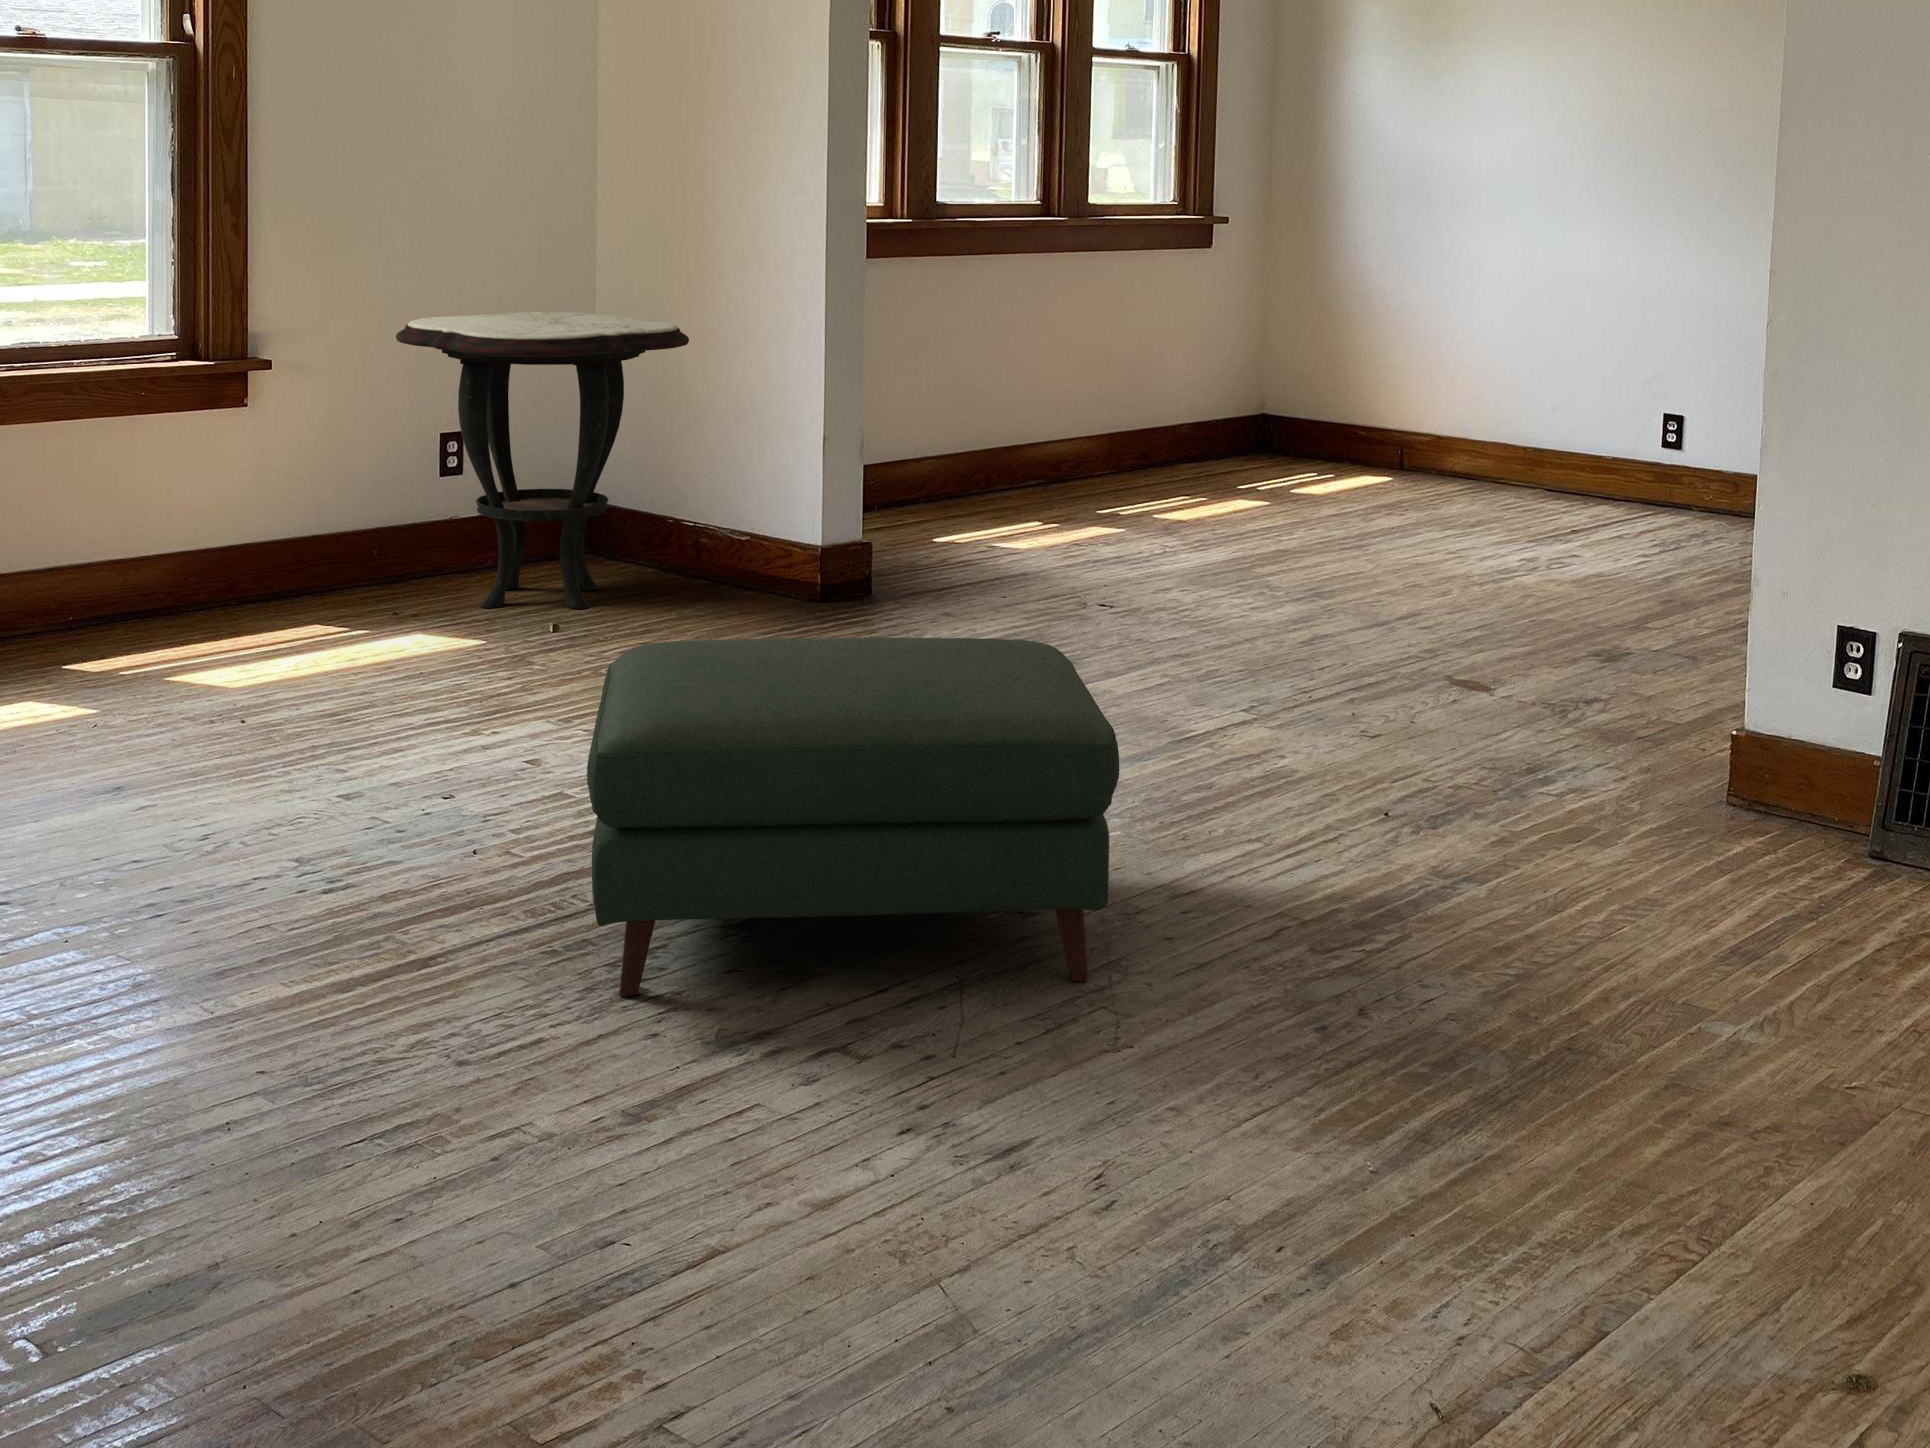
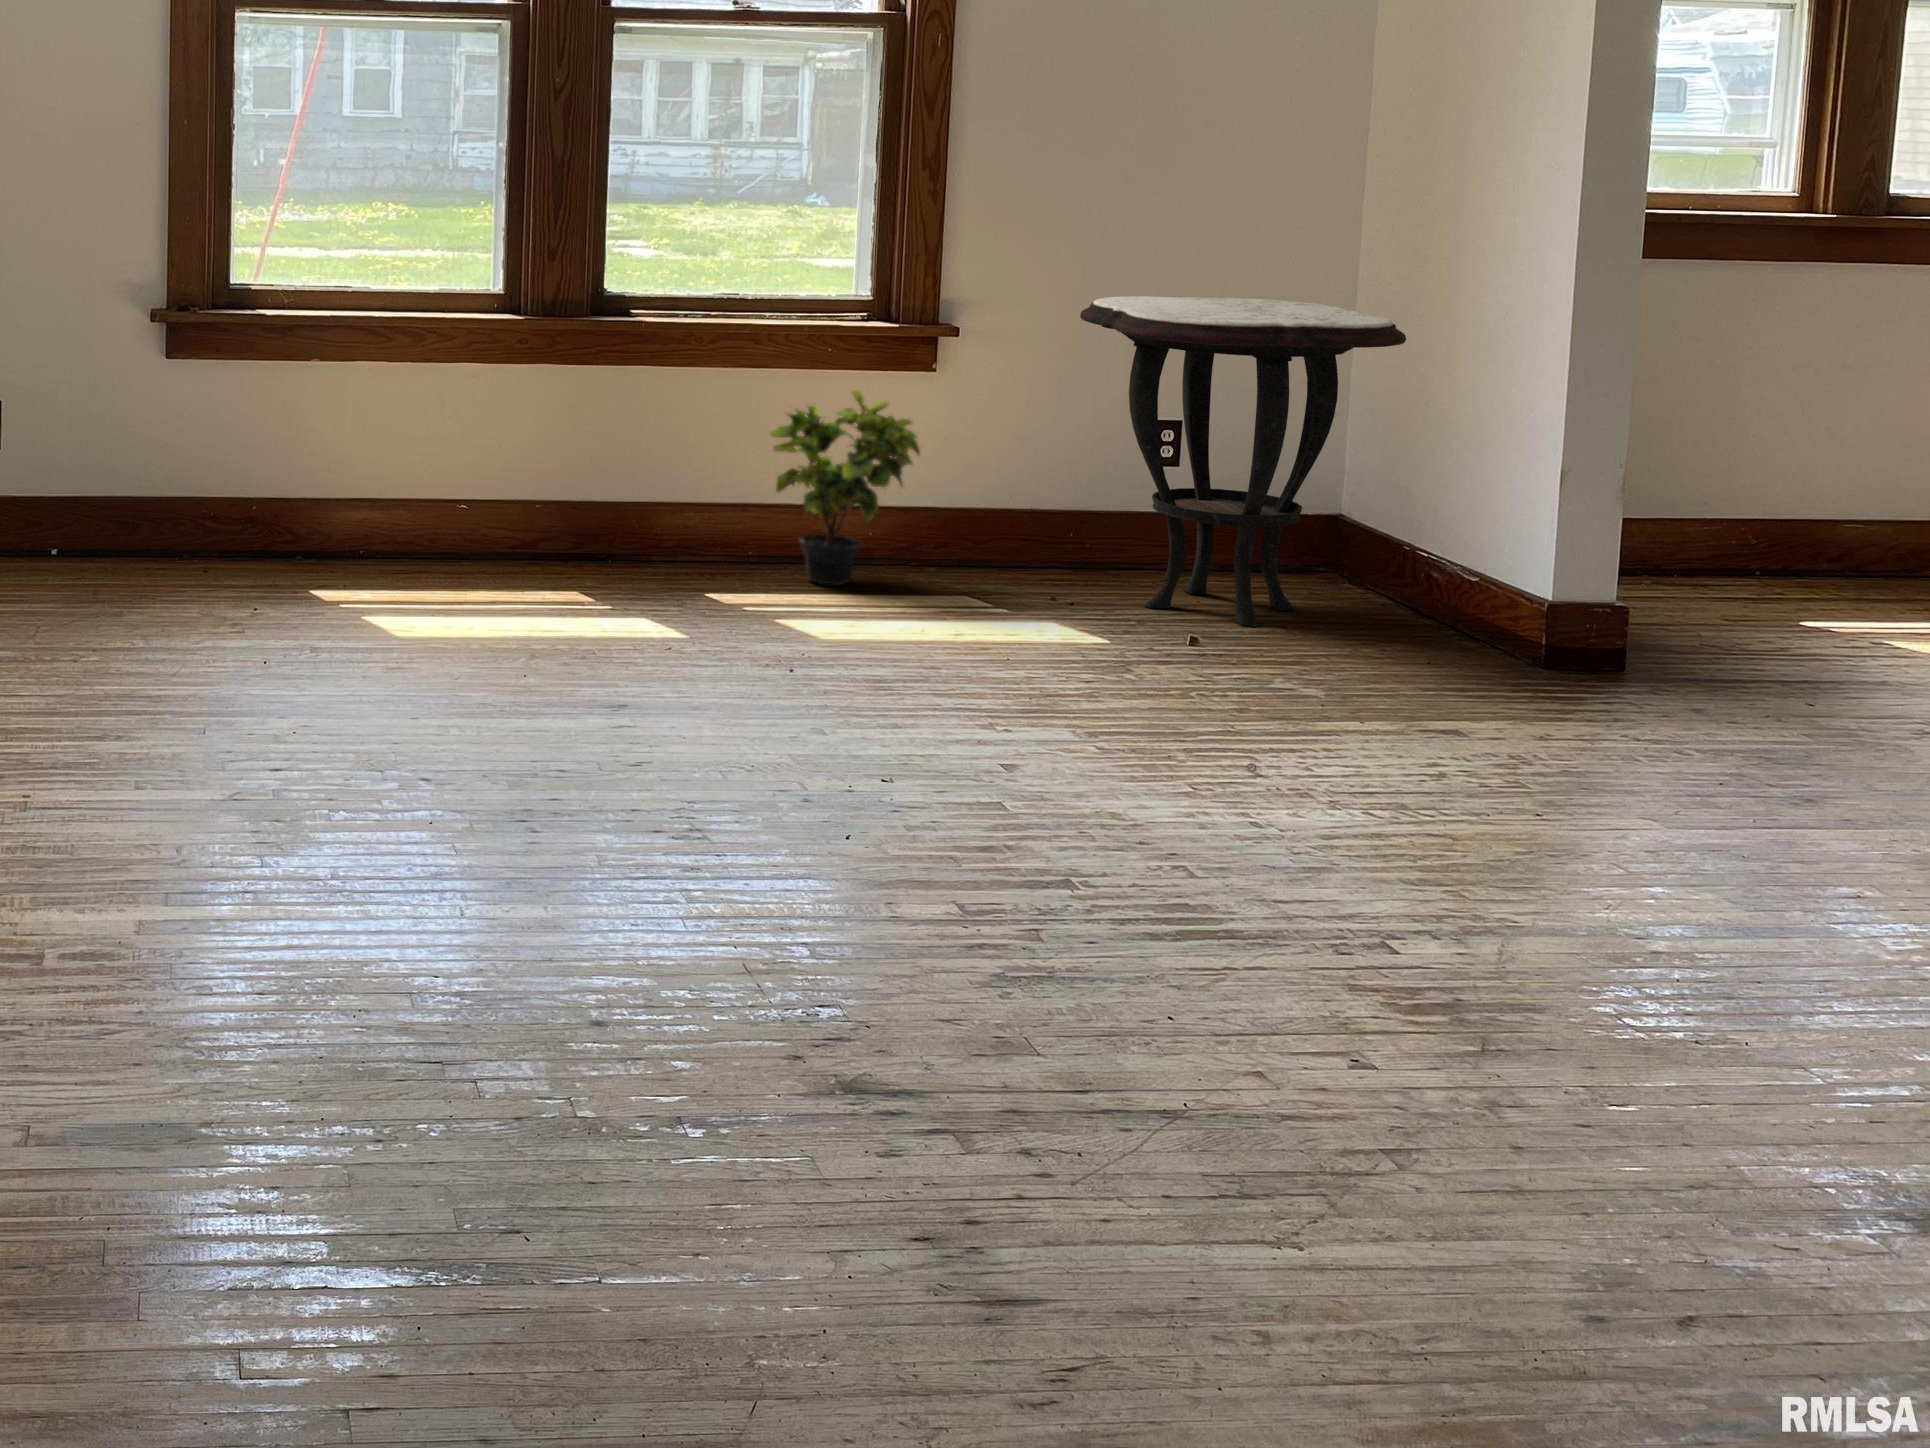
potted plant: none [90,433,267,641] -> present [770,390,920,585]
ottoman: present [587,638,1119,996] -> none [783,645,1501,1171]

